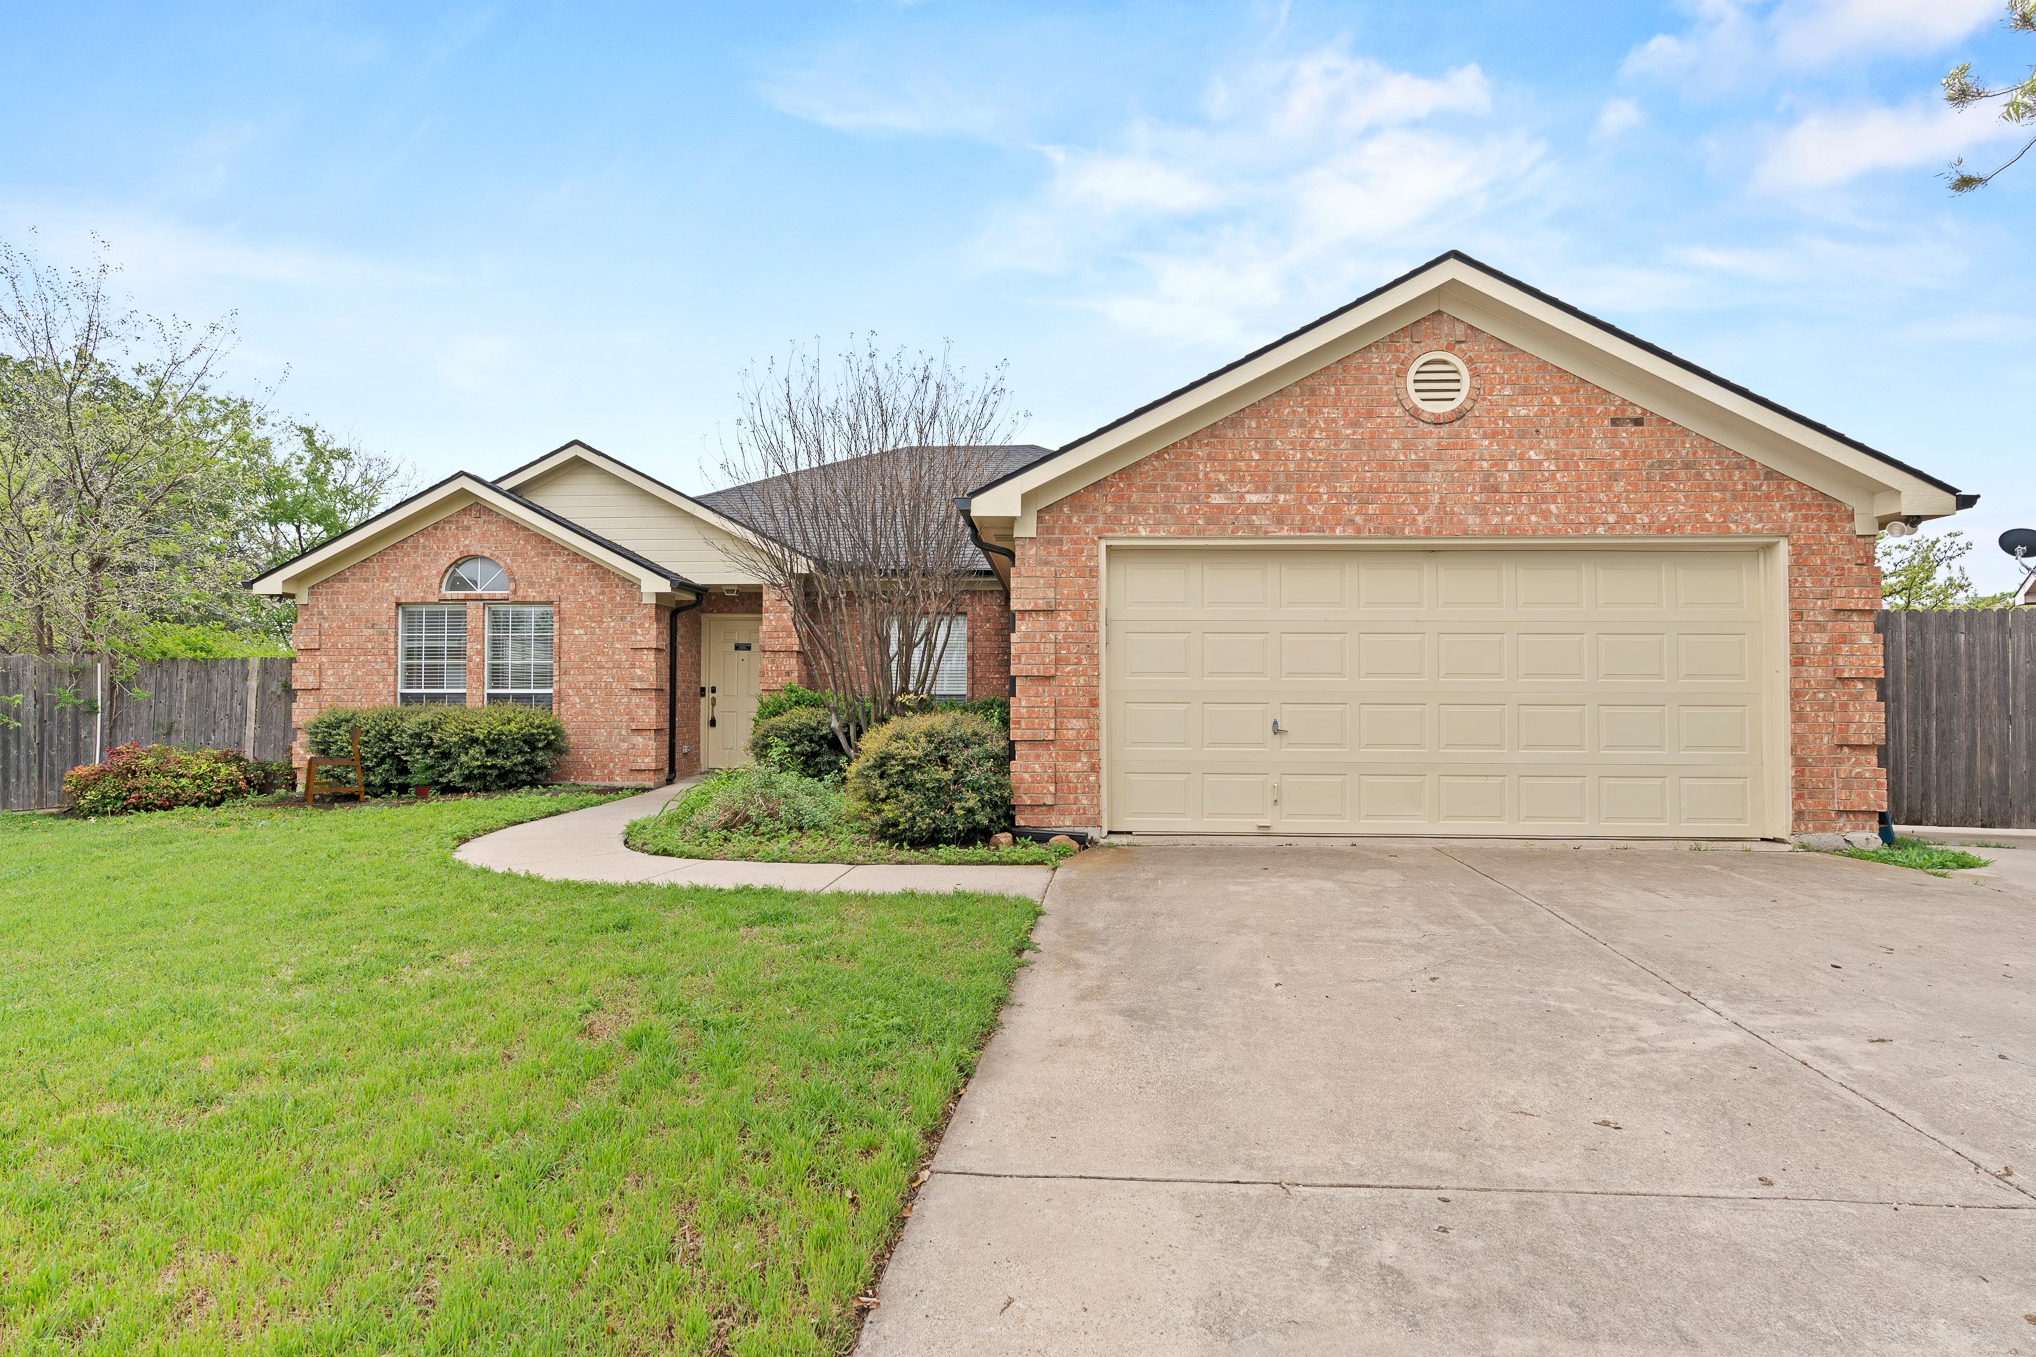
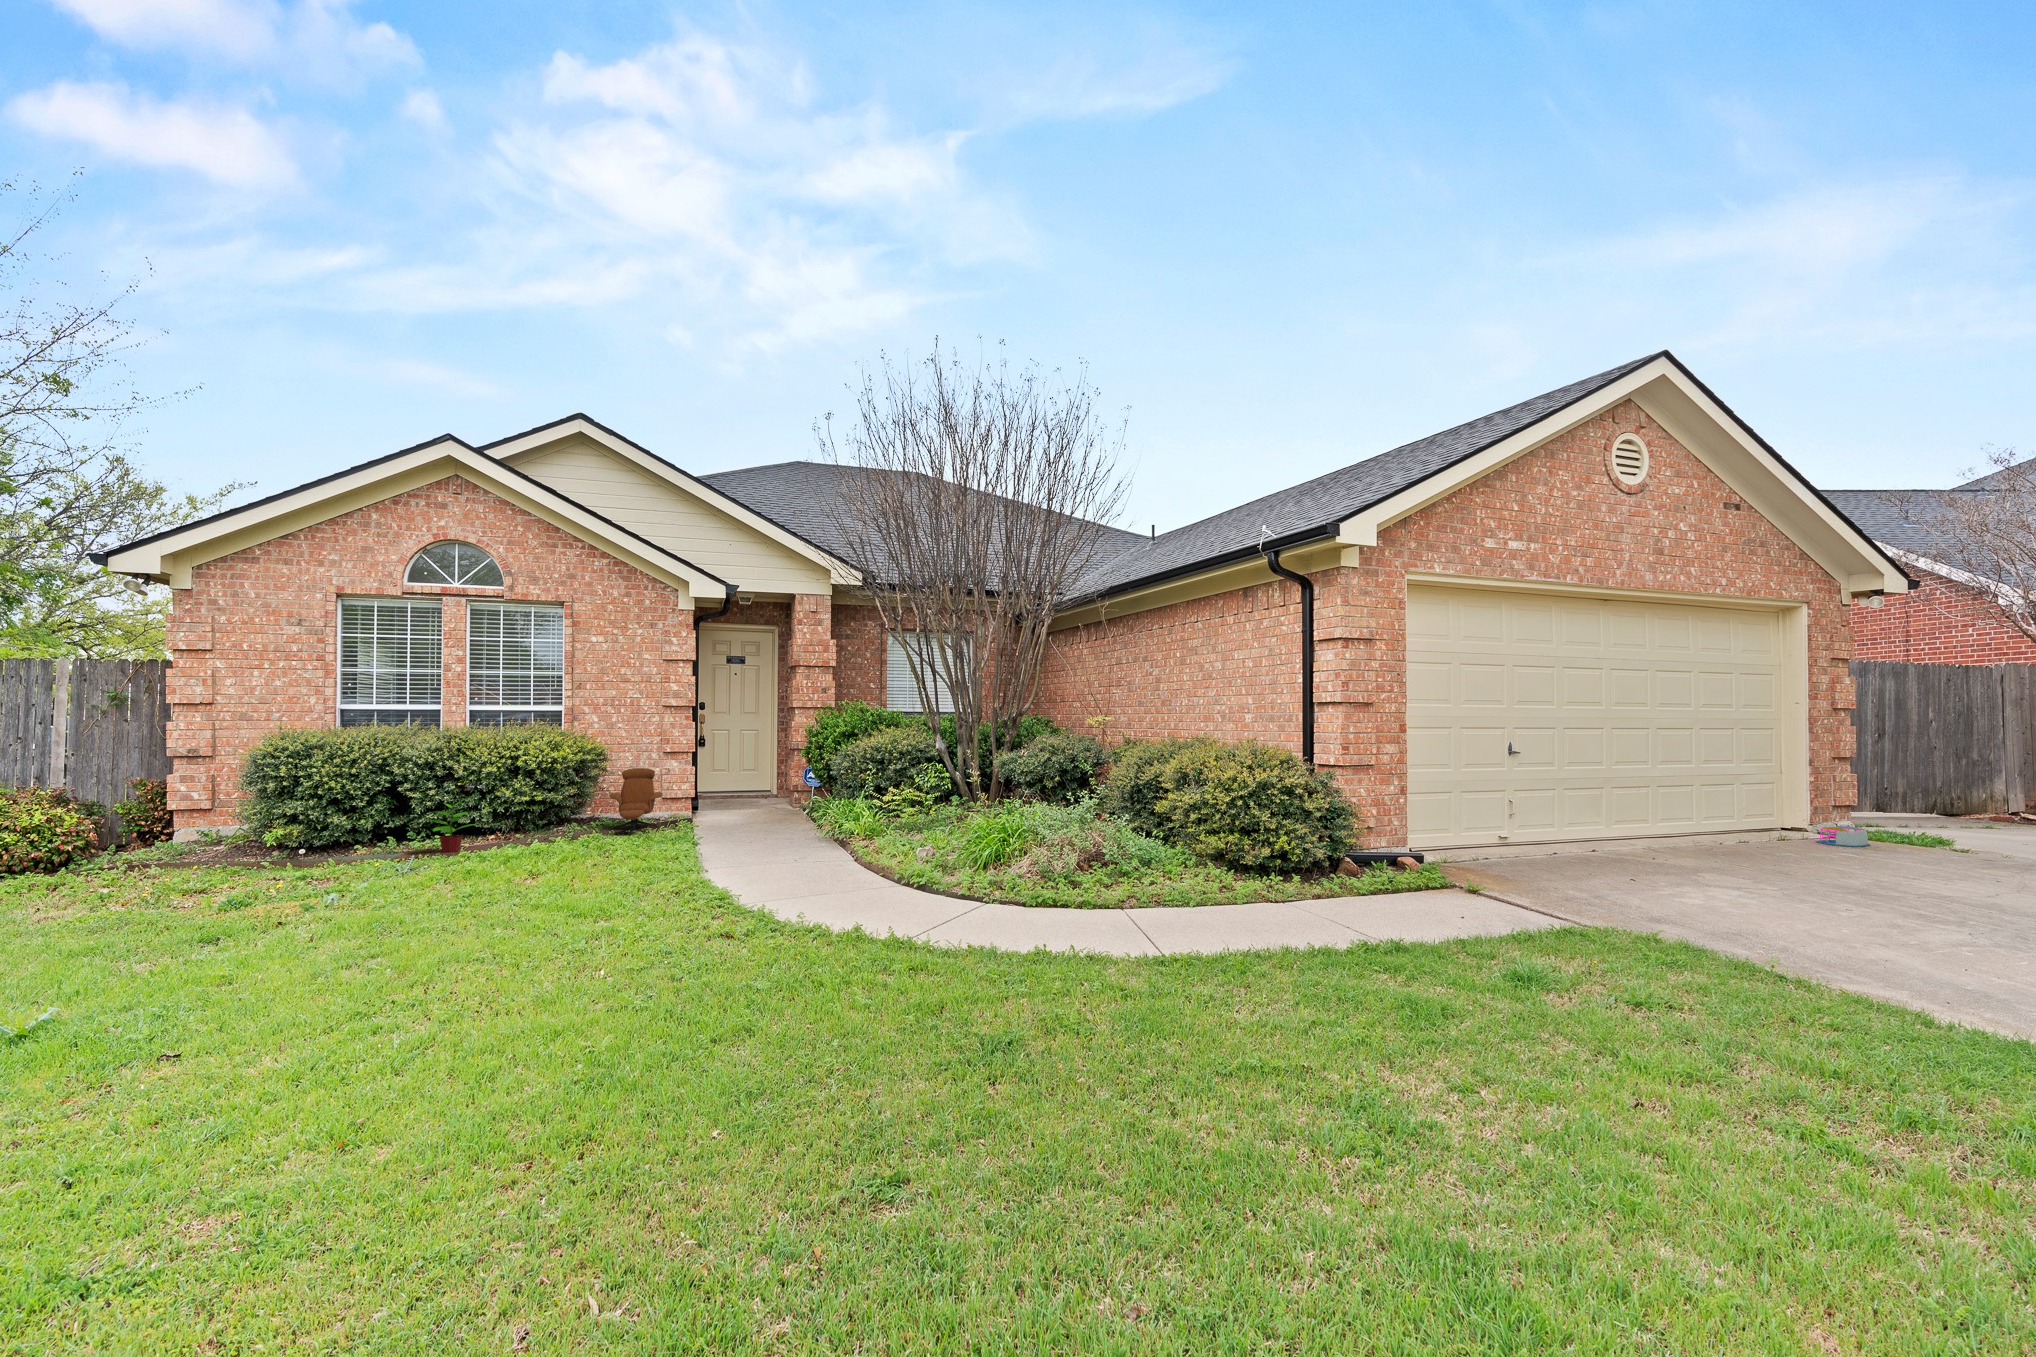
bench: present [304,727,365,805] -> none [246,755,376,871]
lounge chair: none [555,740,607,793] -> present [610,768,663,836]
storage bin: none [1794,831,1873,862] -> present [1817,826,1870,847]

